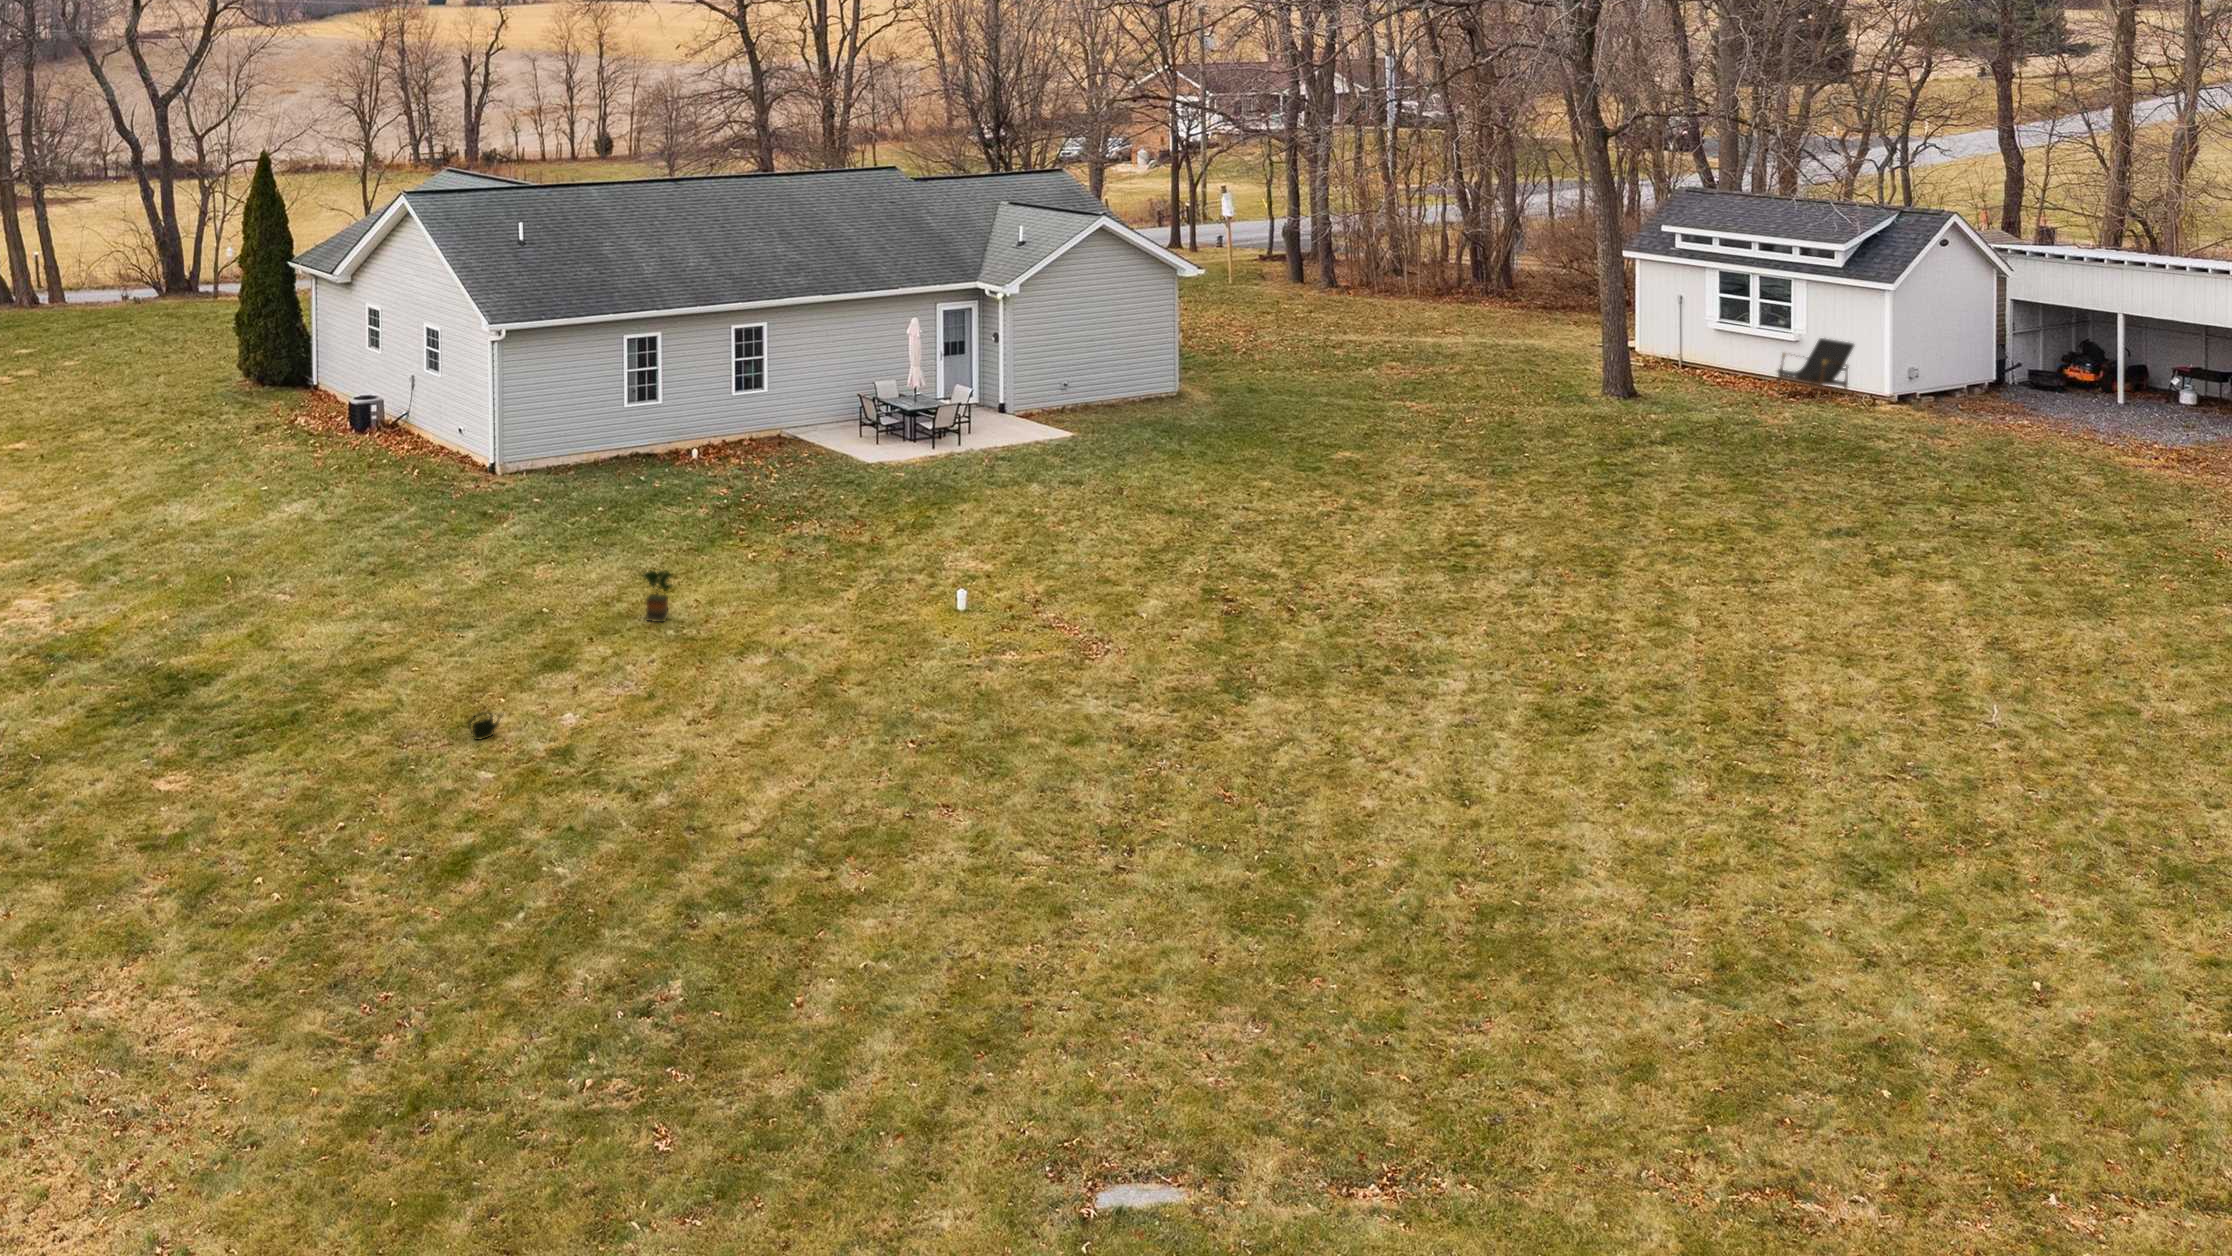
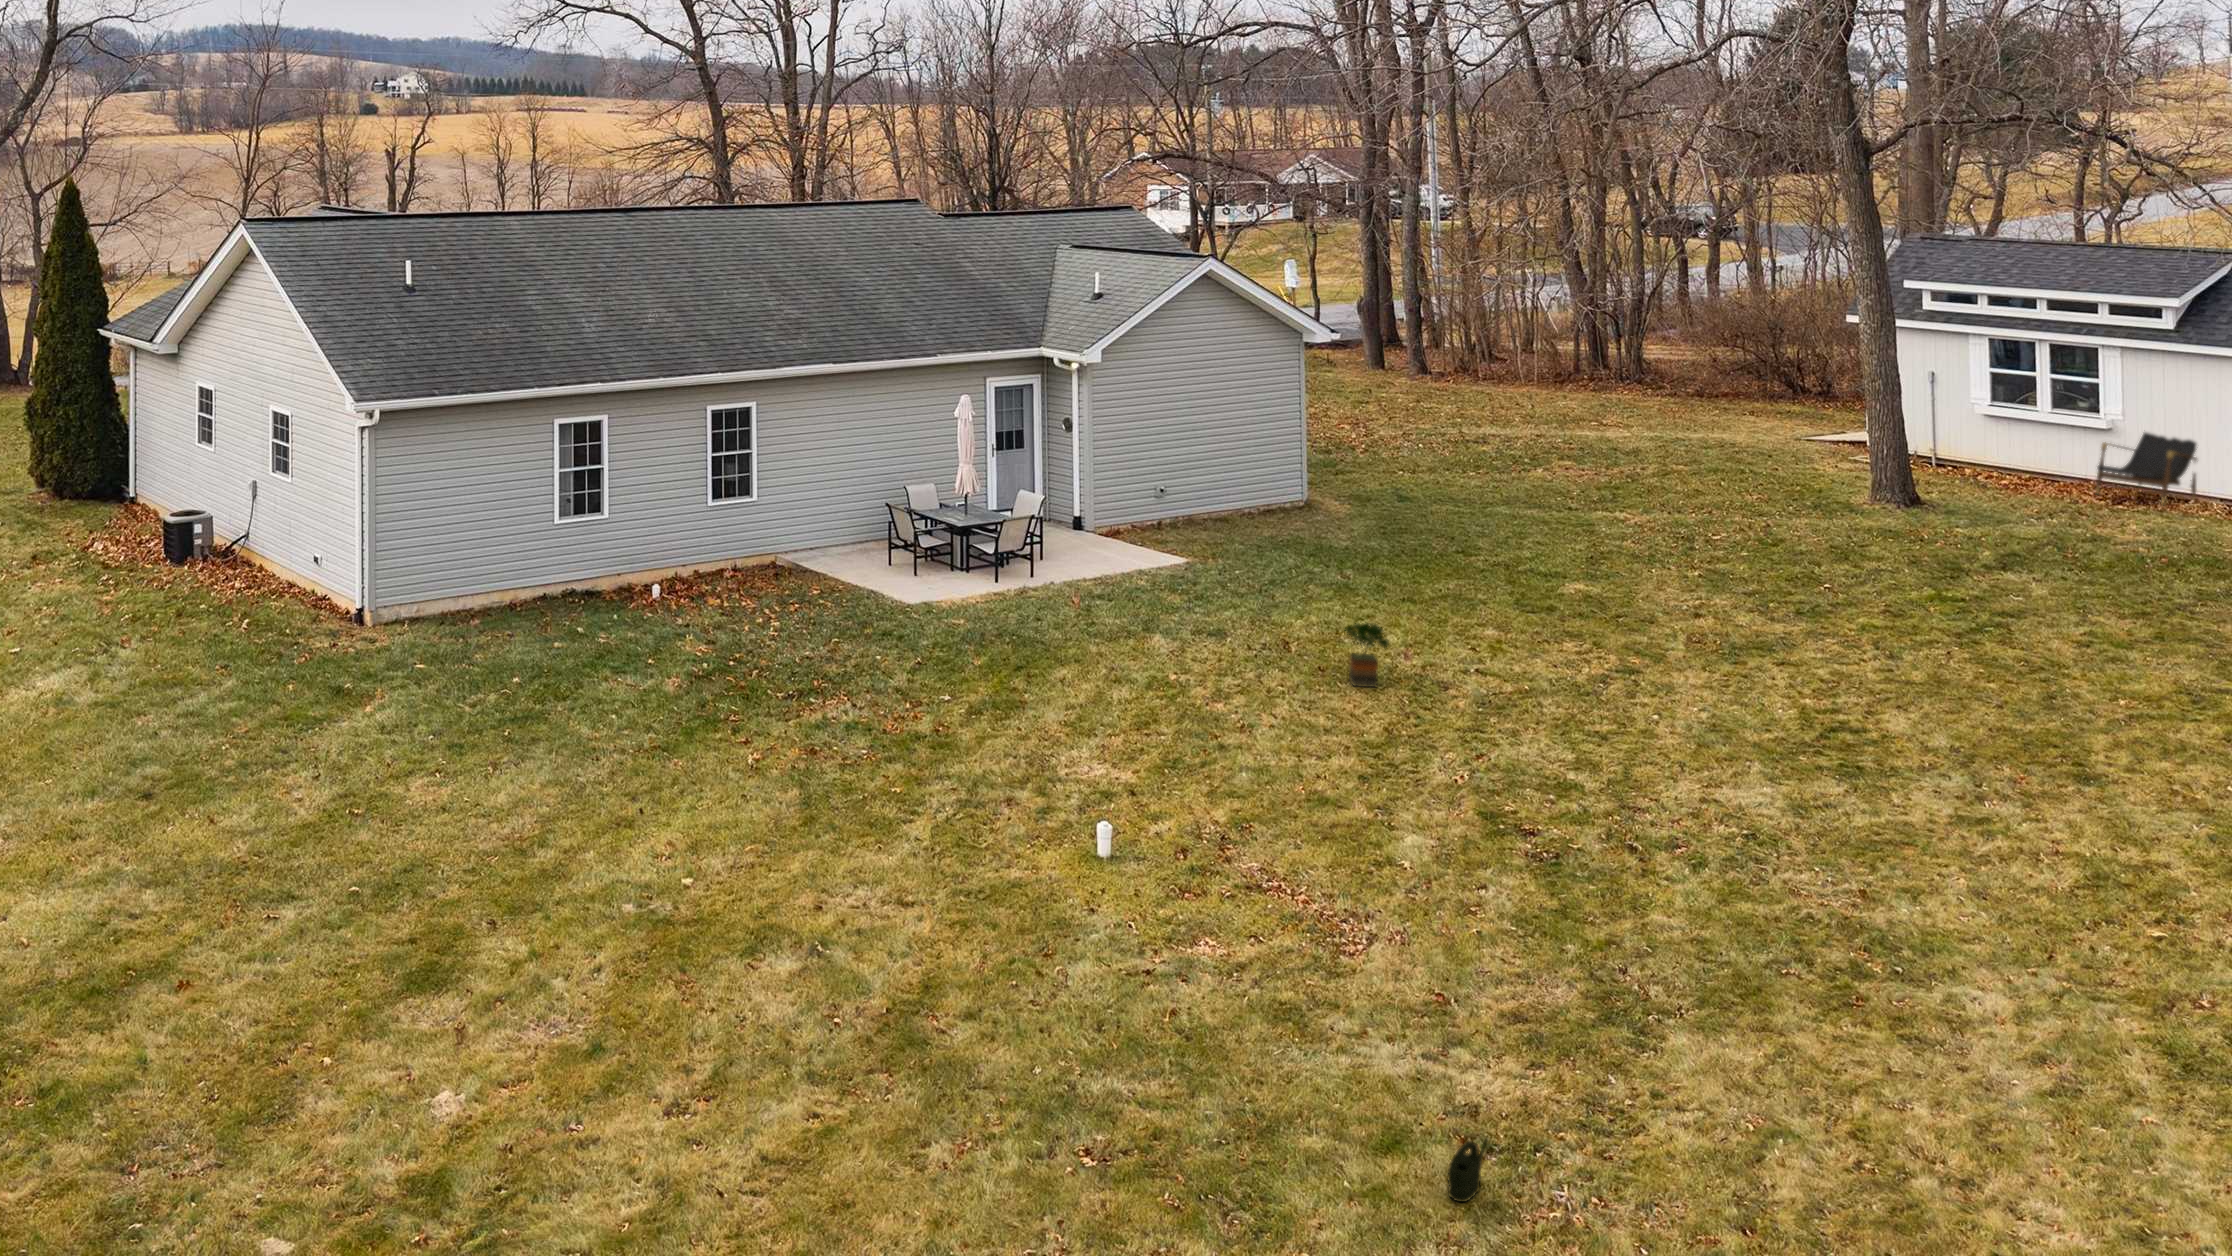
potted tree: present [642,570,672,622] -> present [1344,622,1389,687]
watering can: present [468,712,504,740] -> present [1447,1139,1488,1202]

